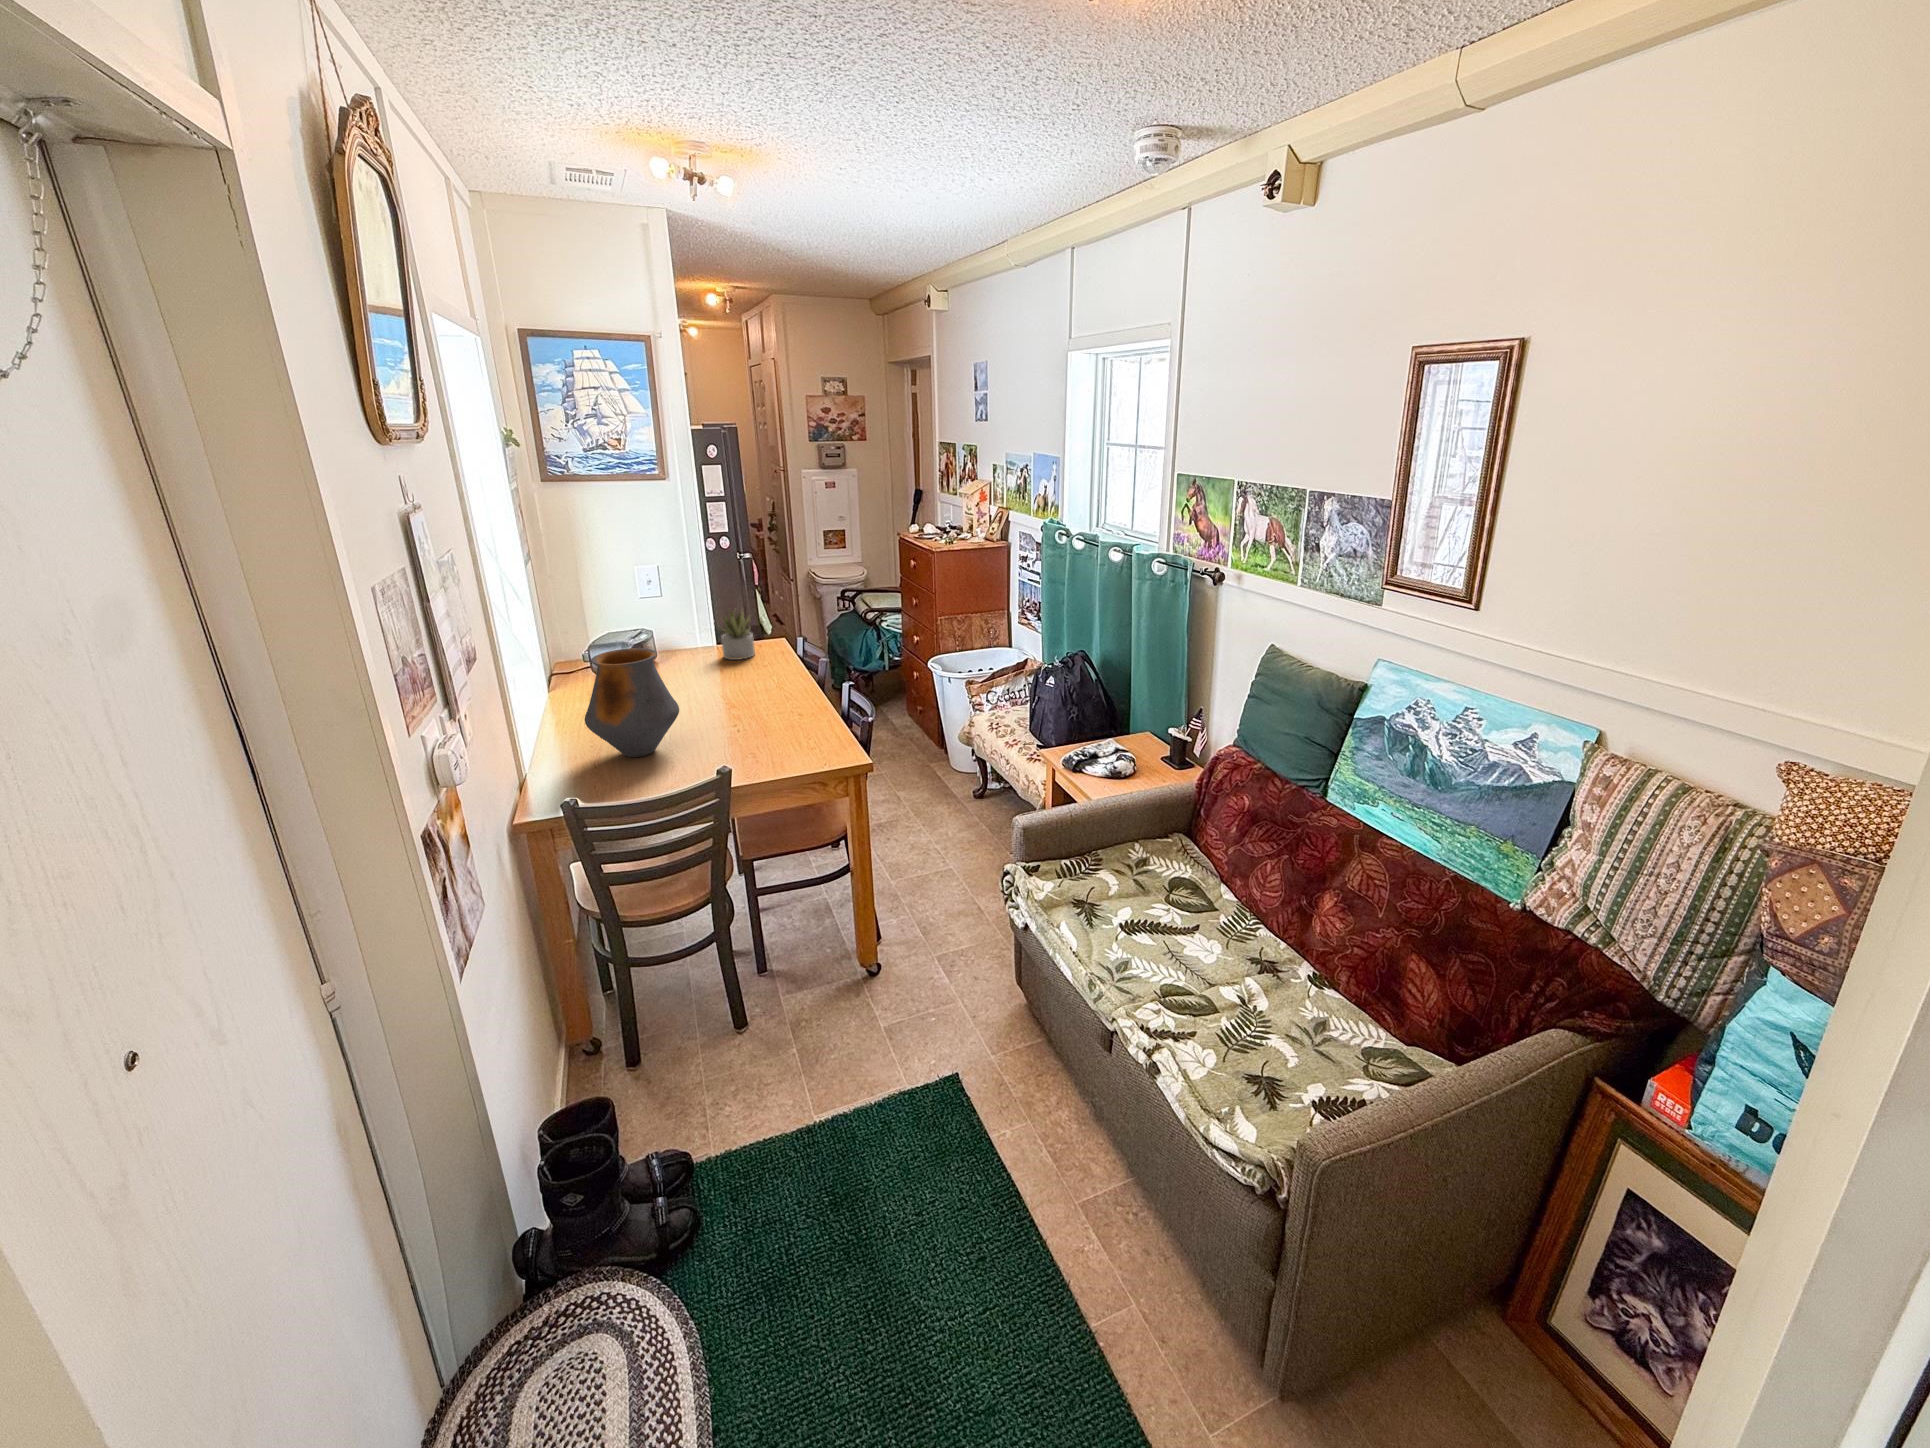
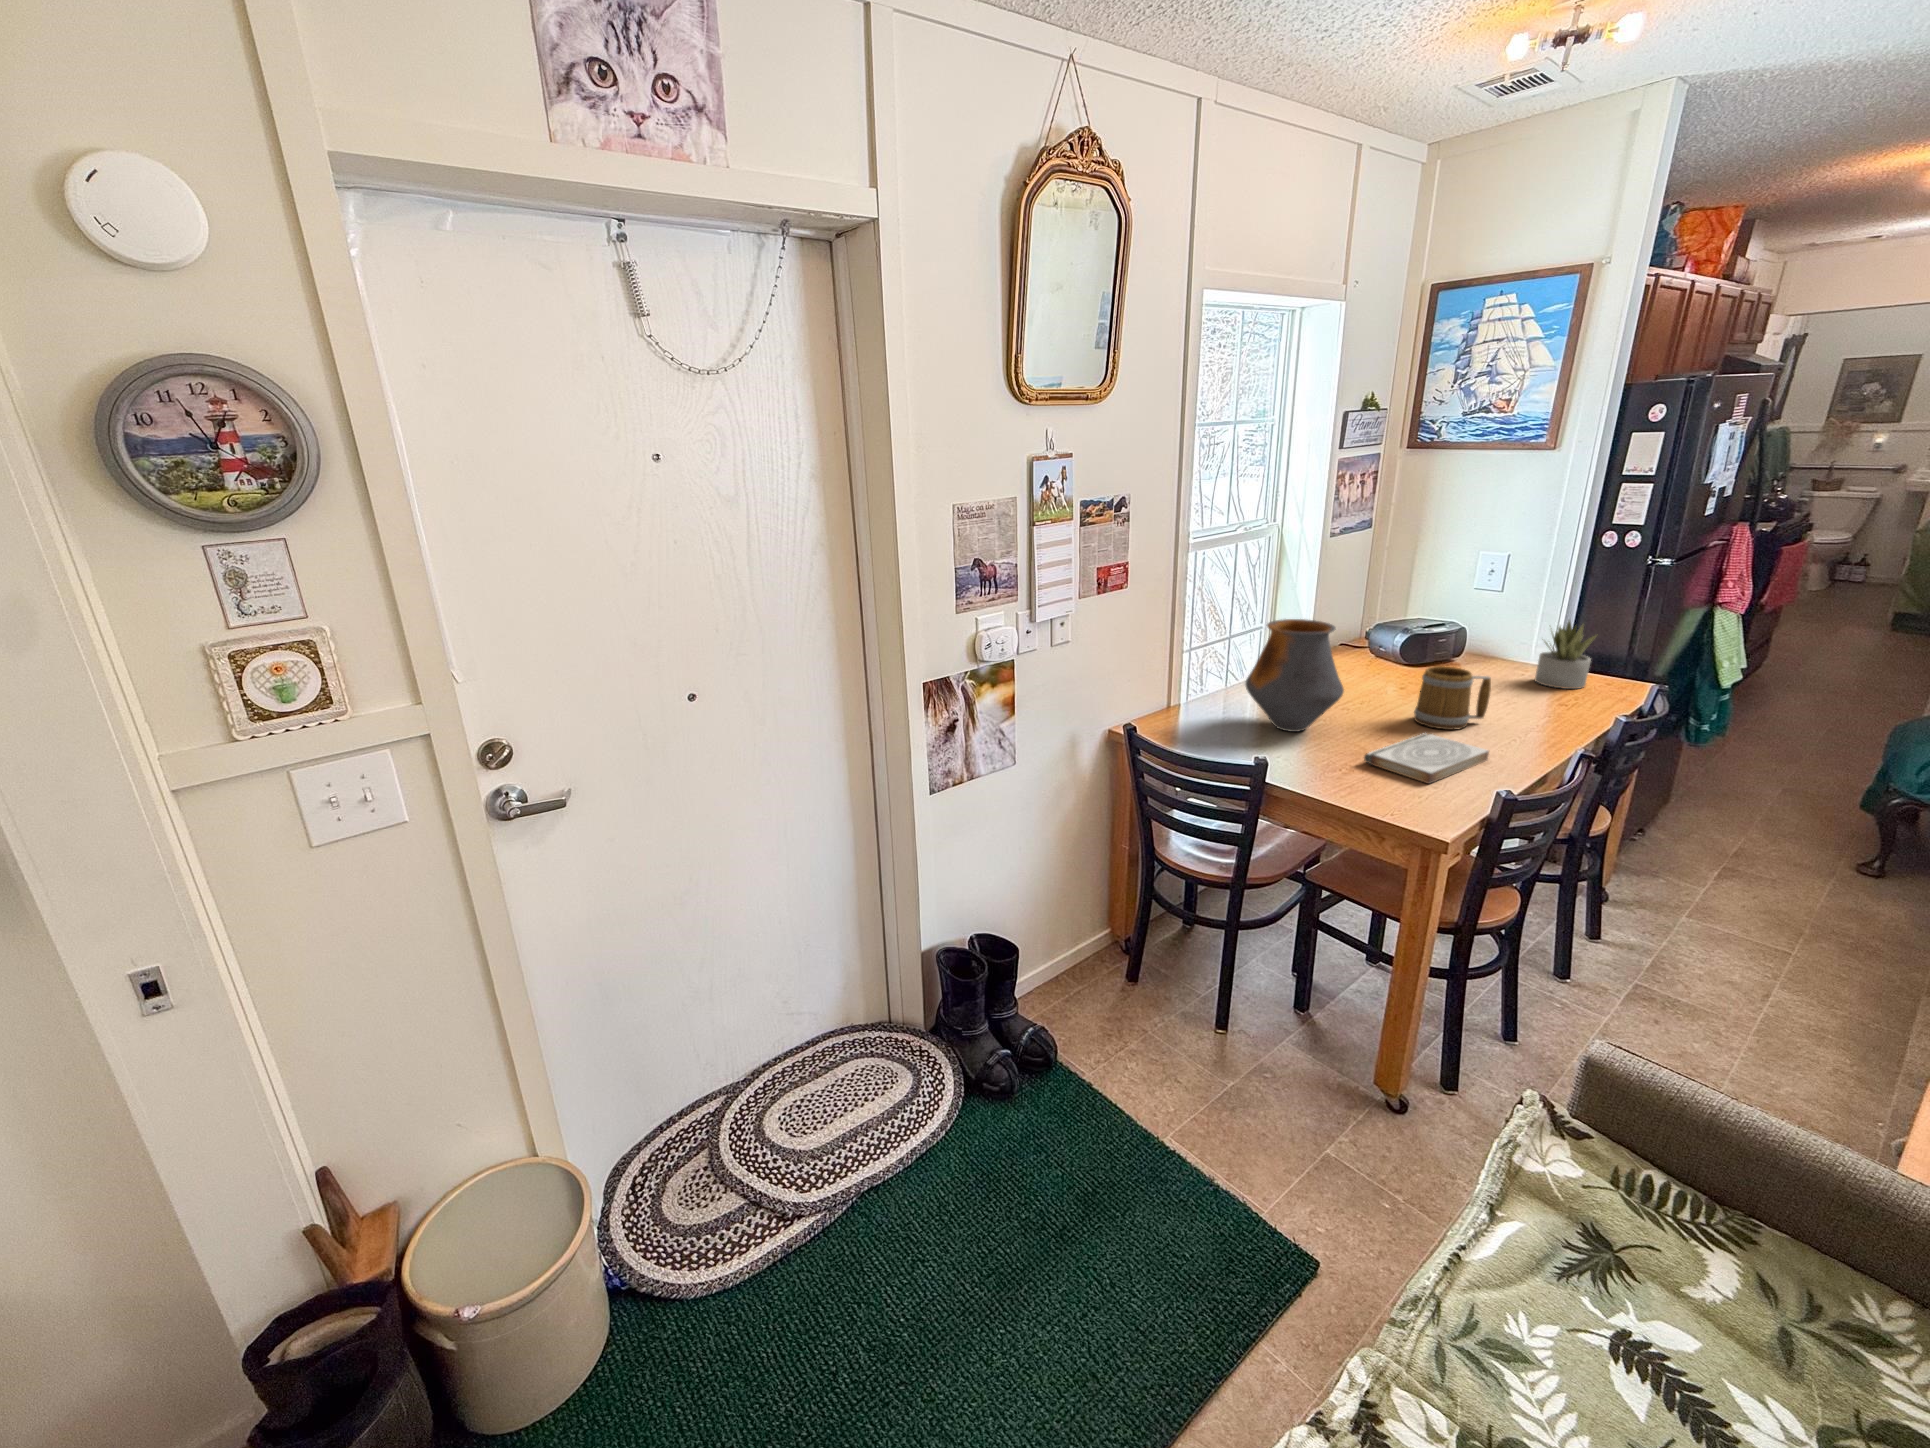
mug: none [703,660,748,712] -> present [1414,666,1491,730]
book: none [735,710,792,751] -> present [1364,733,1489,784]

